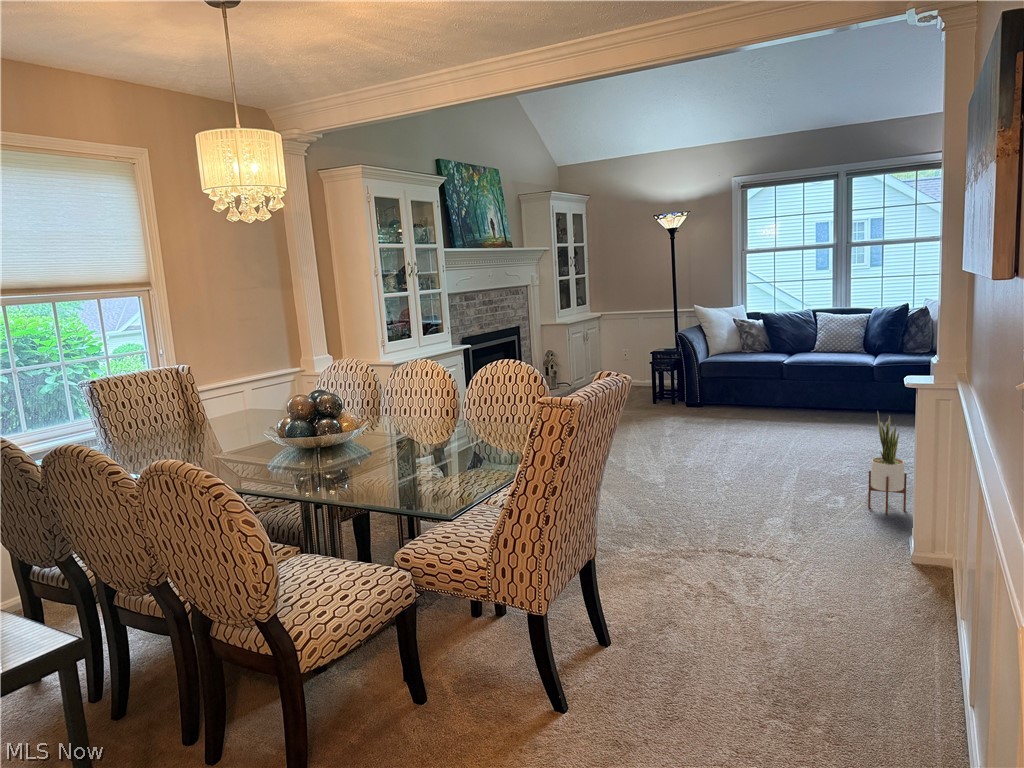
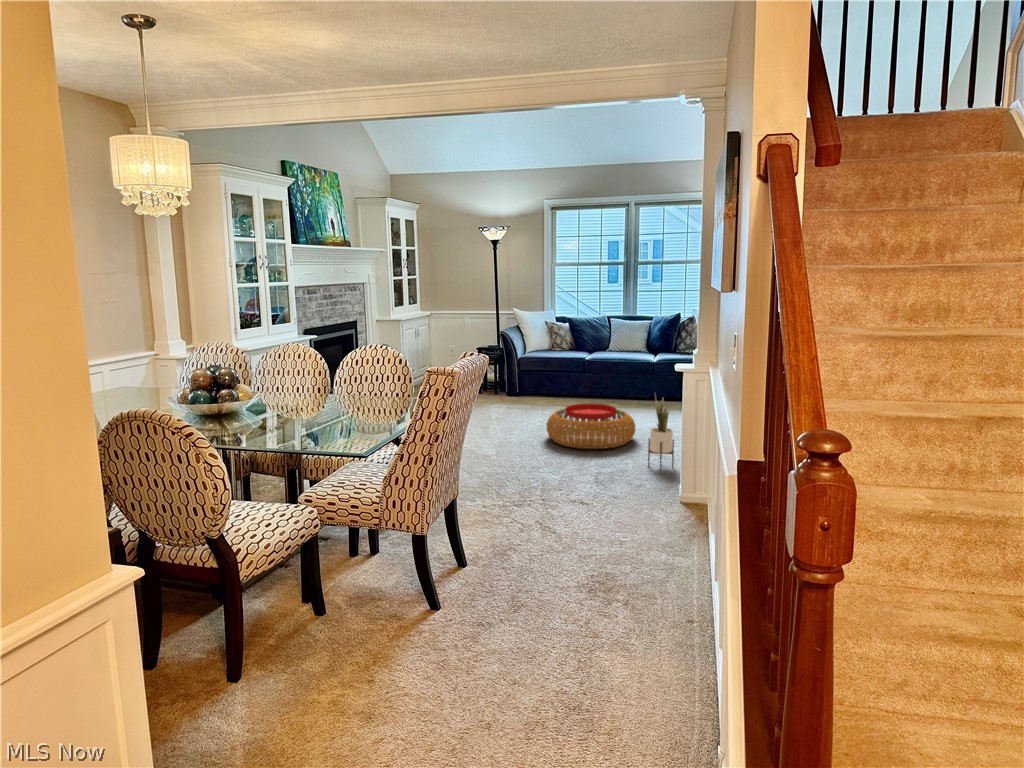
pouf: none [731,421,850,480] -> present [547,404,635,449]

